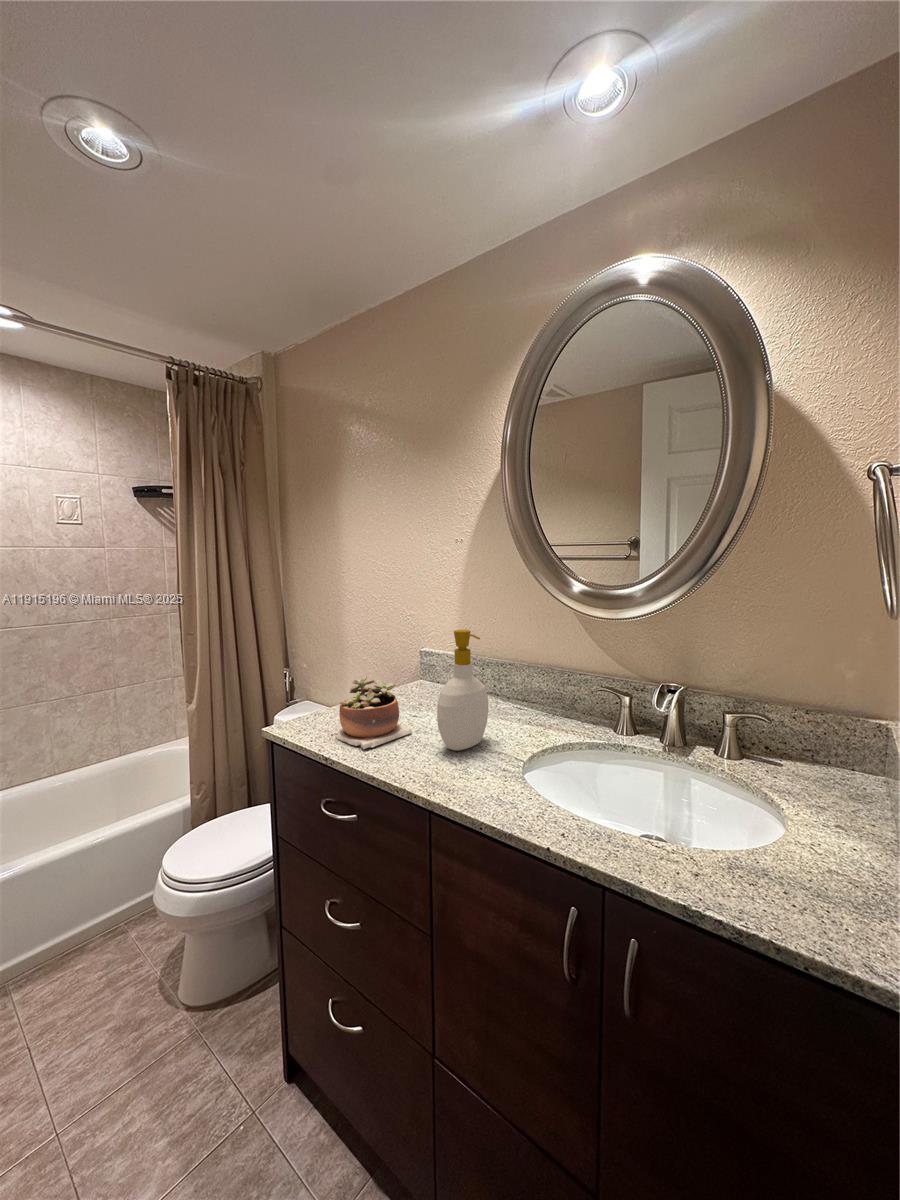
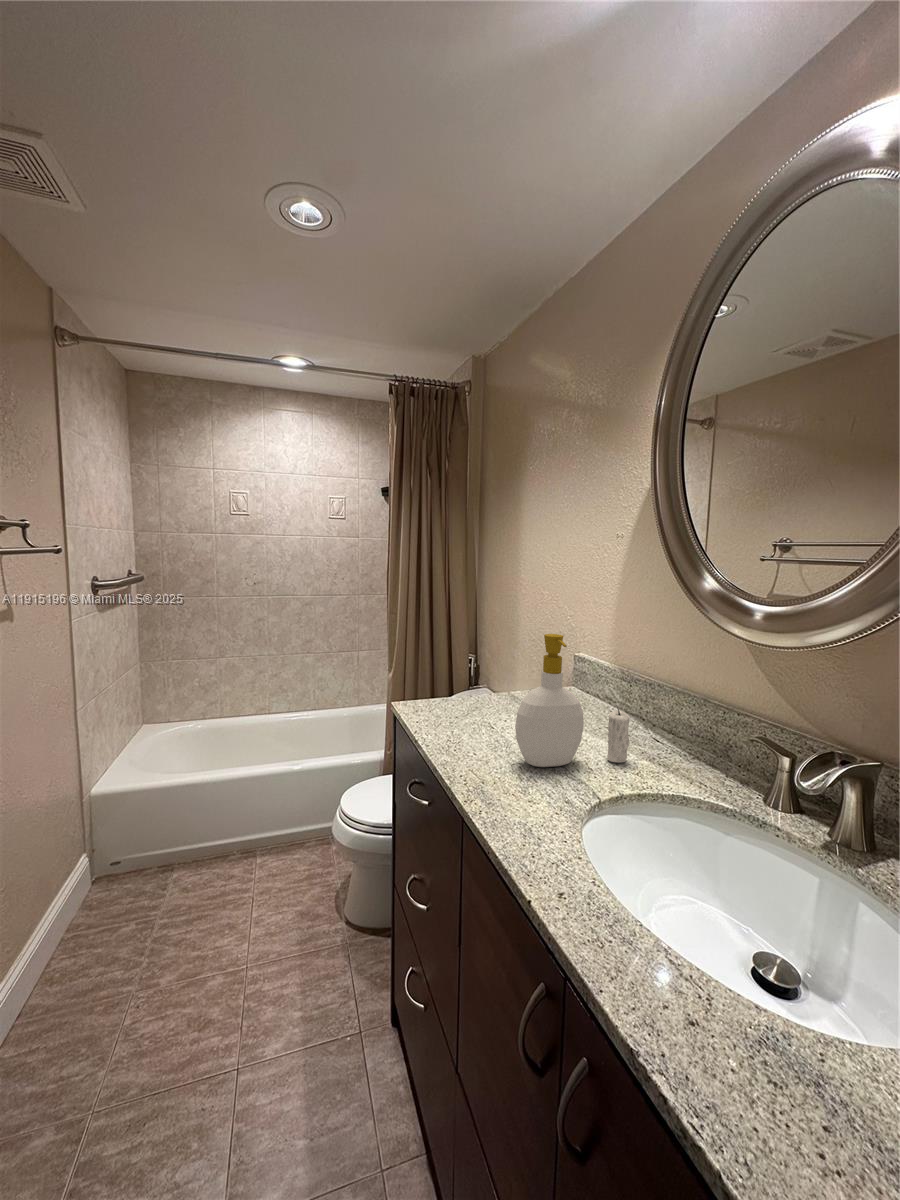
succulent plant: present [331,676,412,749] -> none [435,669,509,741]
candle: none [500,682,517,732] -> present [608,707,630,762]

